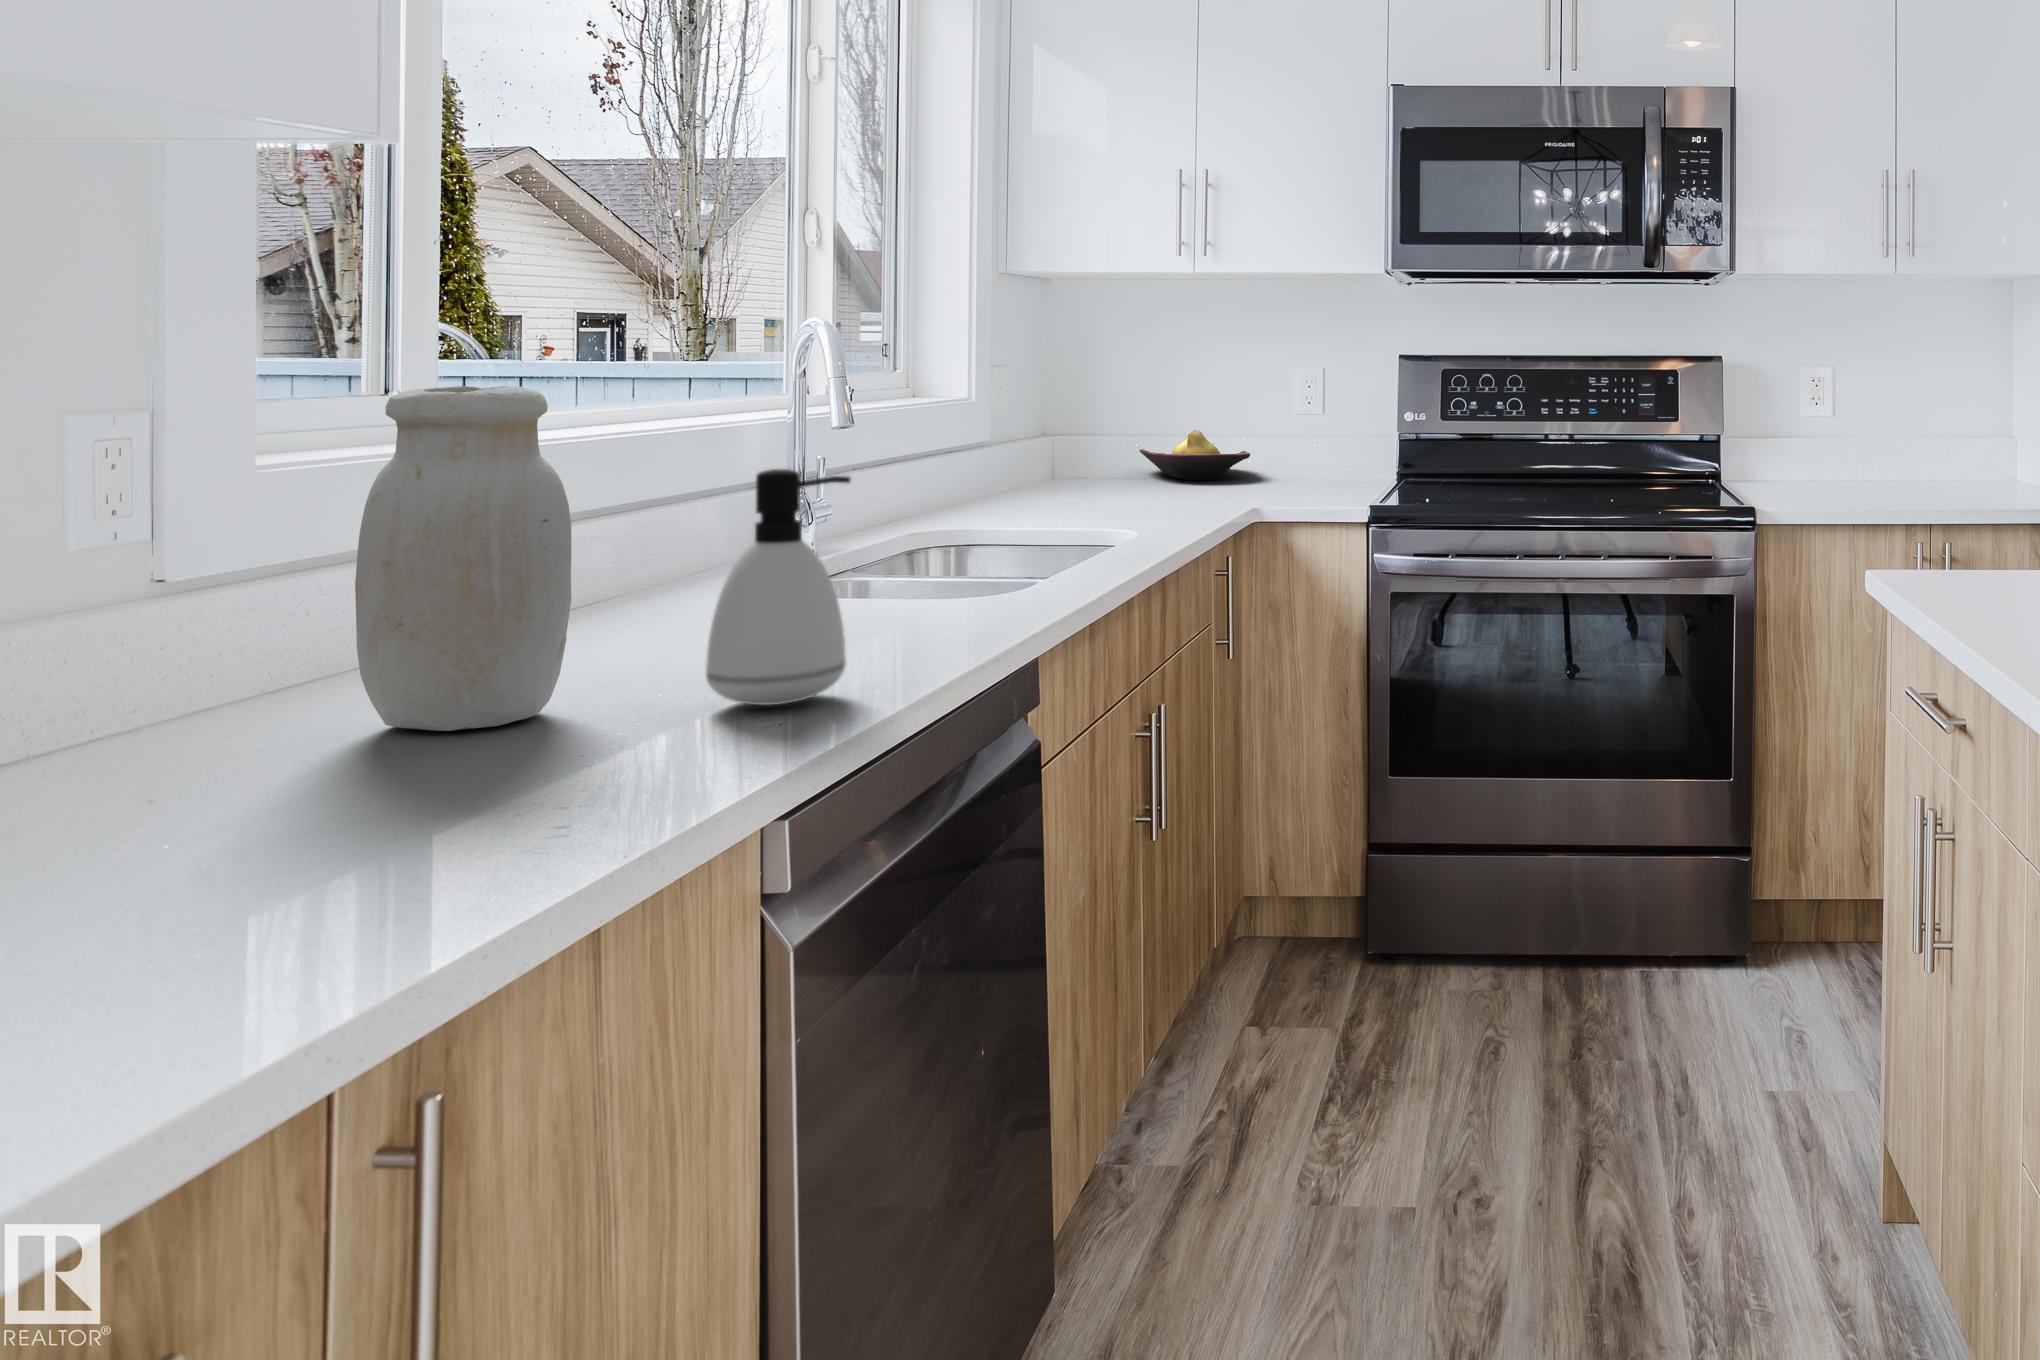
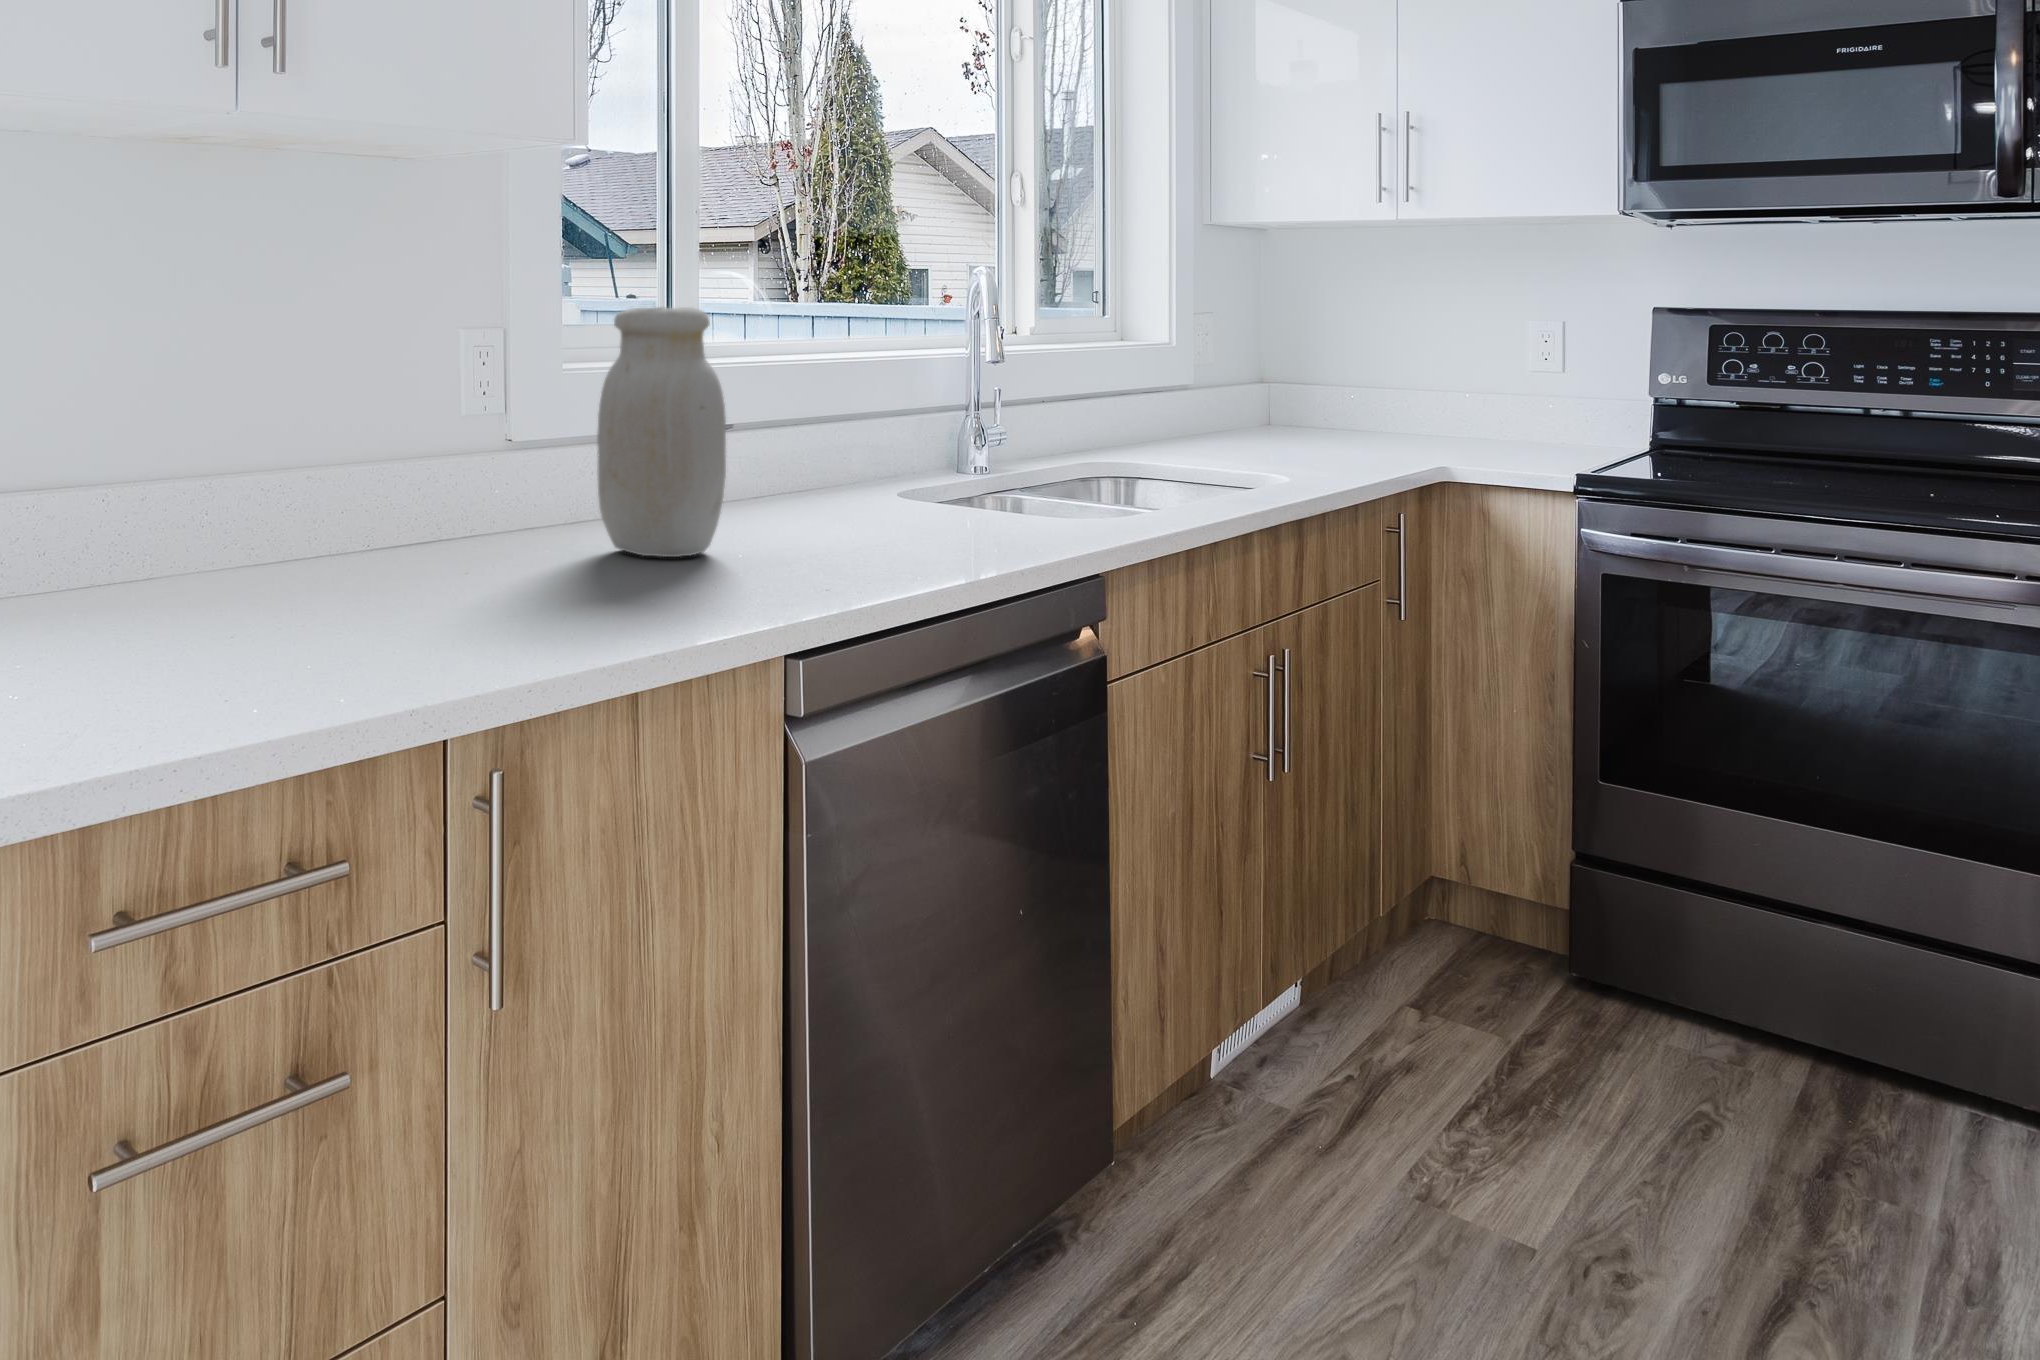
fruit bowl: present [1139,430,1250,480] -> none [1349,387,1469,442]
soap dispenser: present [706,469,851,705] -> none [806,377,914,569]

